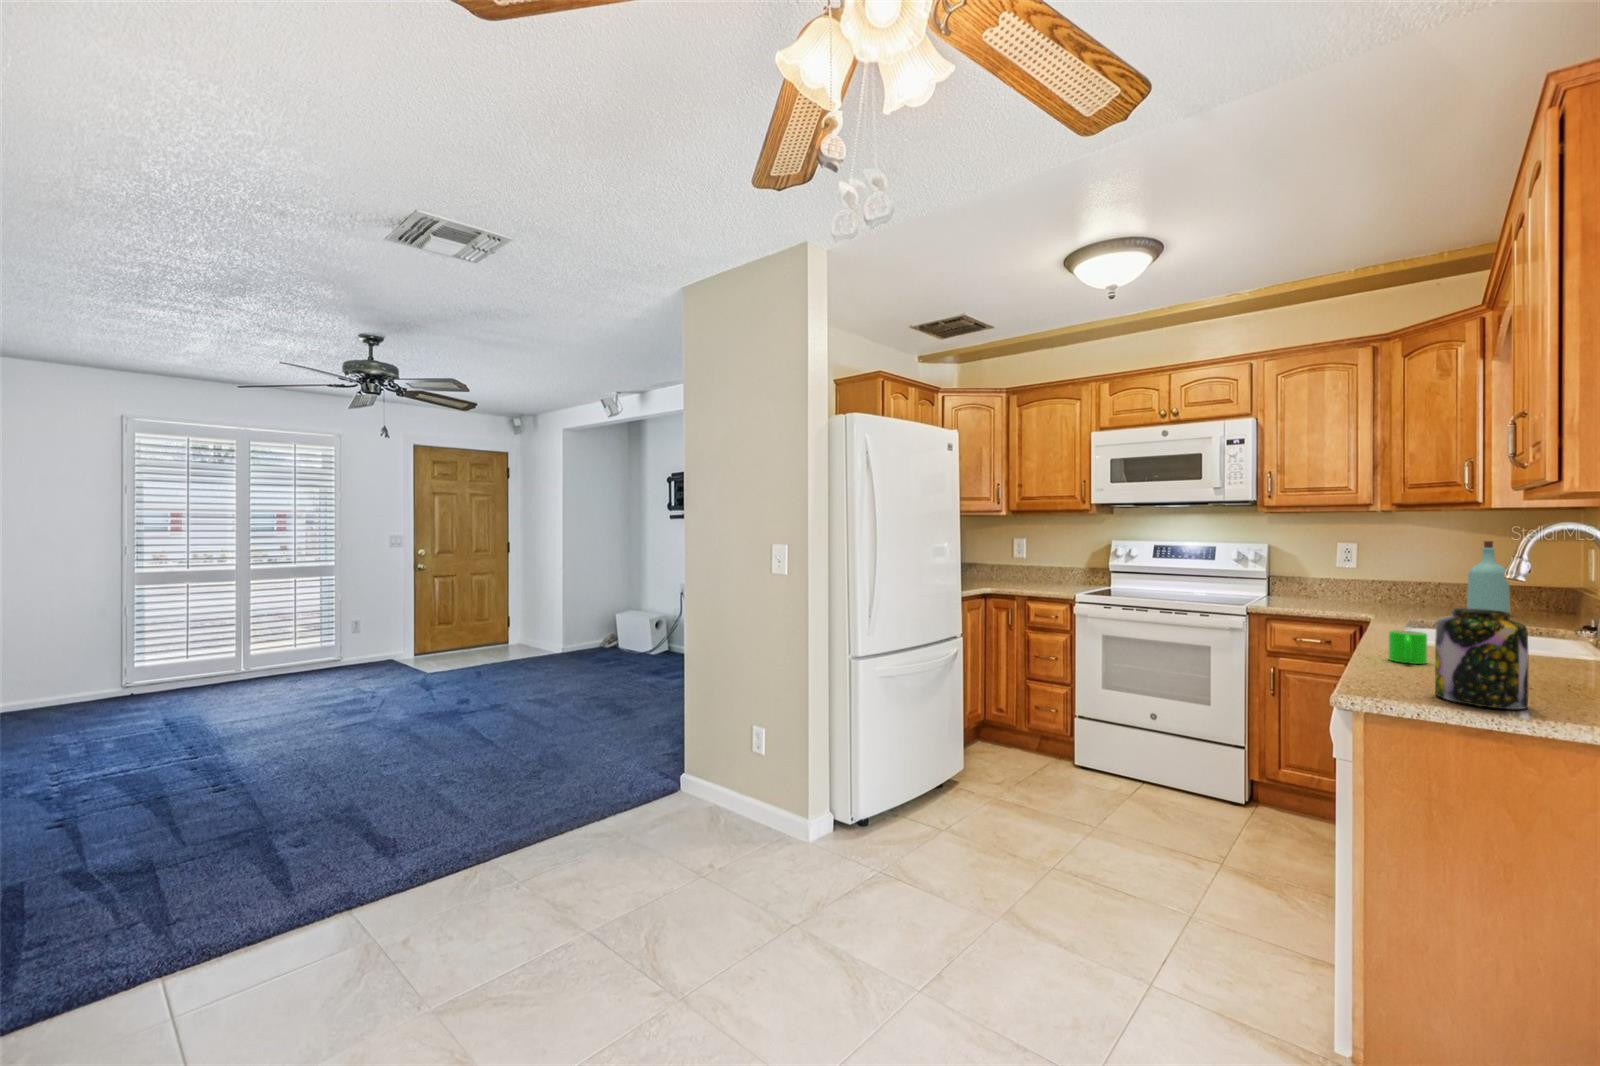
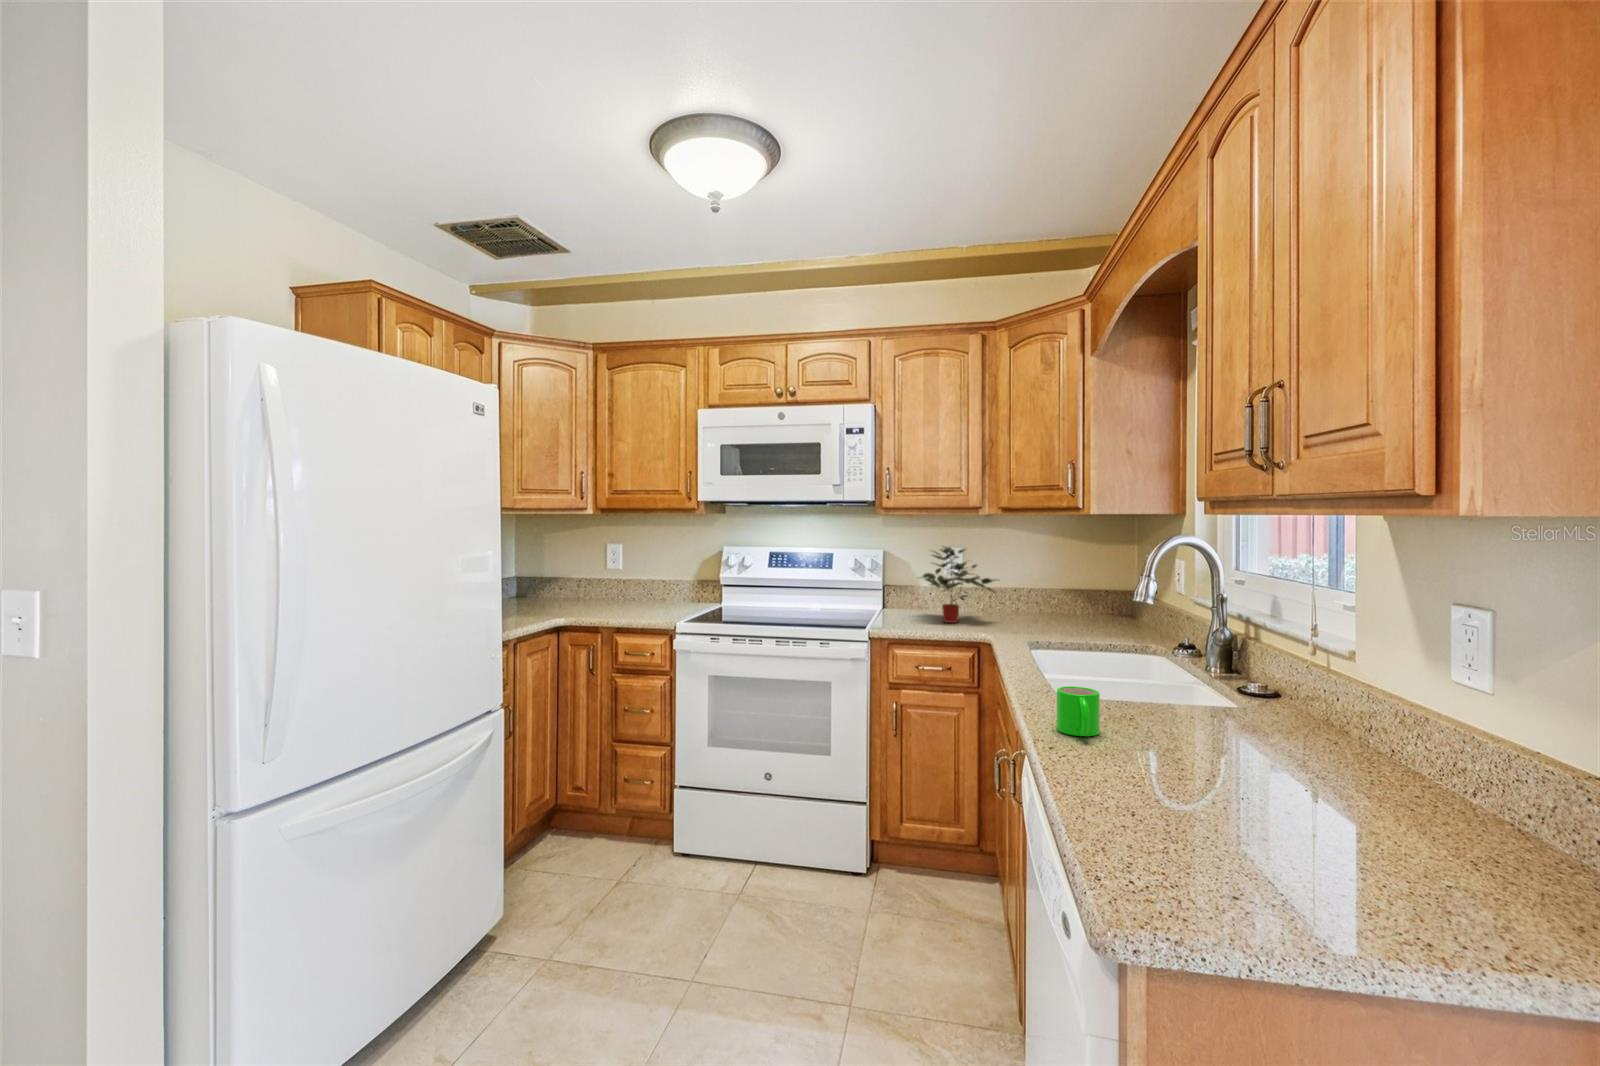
potted plant: none [1300,539,1395,607] -> present [922,546,999,623]
bottle: present [1467,541,1510,613] -> none [1061,548,1094,627]
jar: present [1435,608,1529,709] -> none [1173,686,1305,866]

